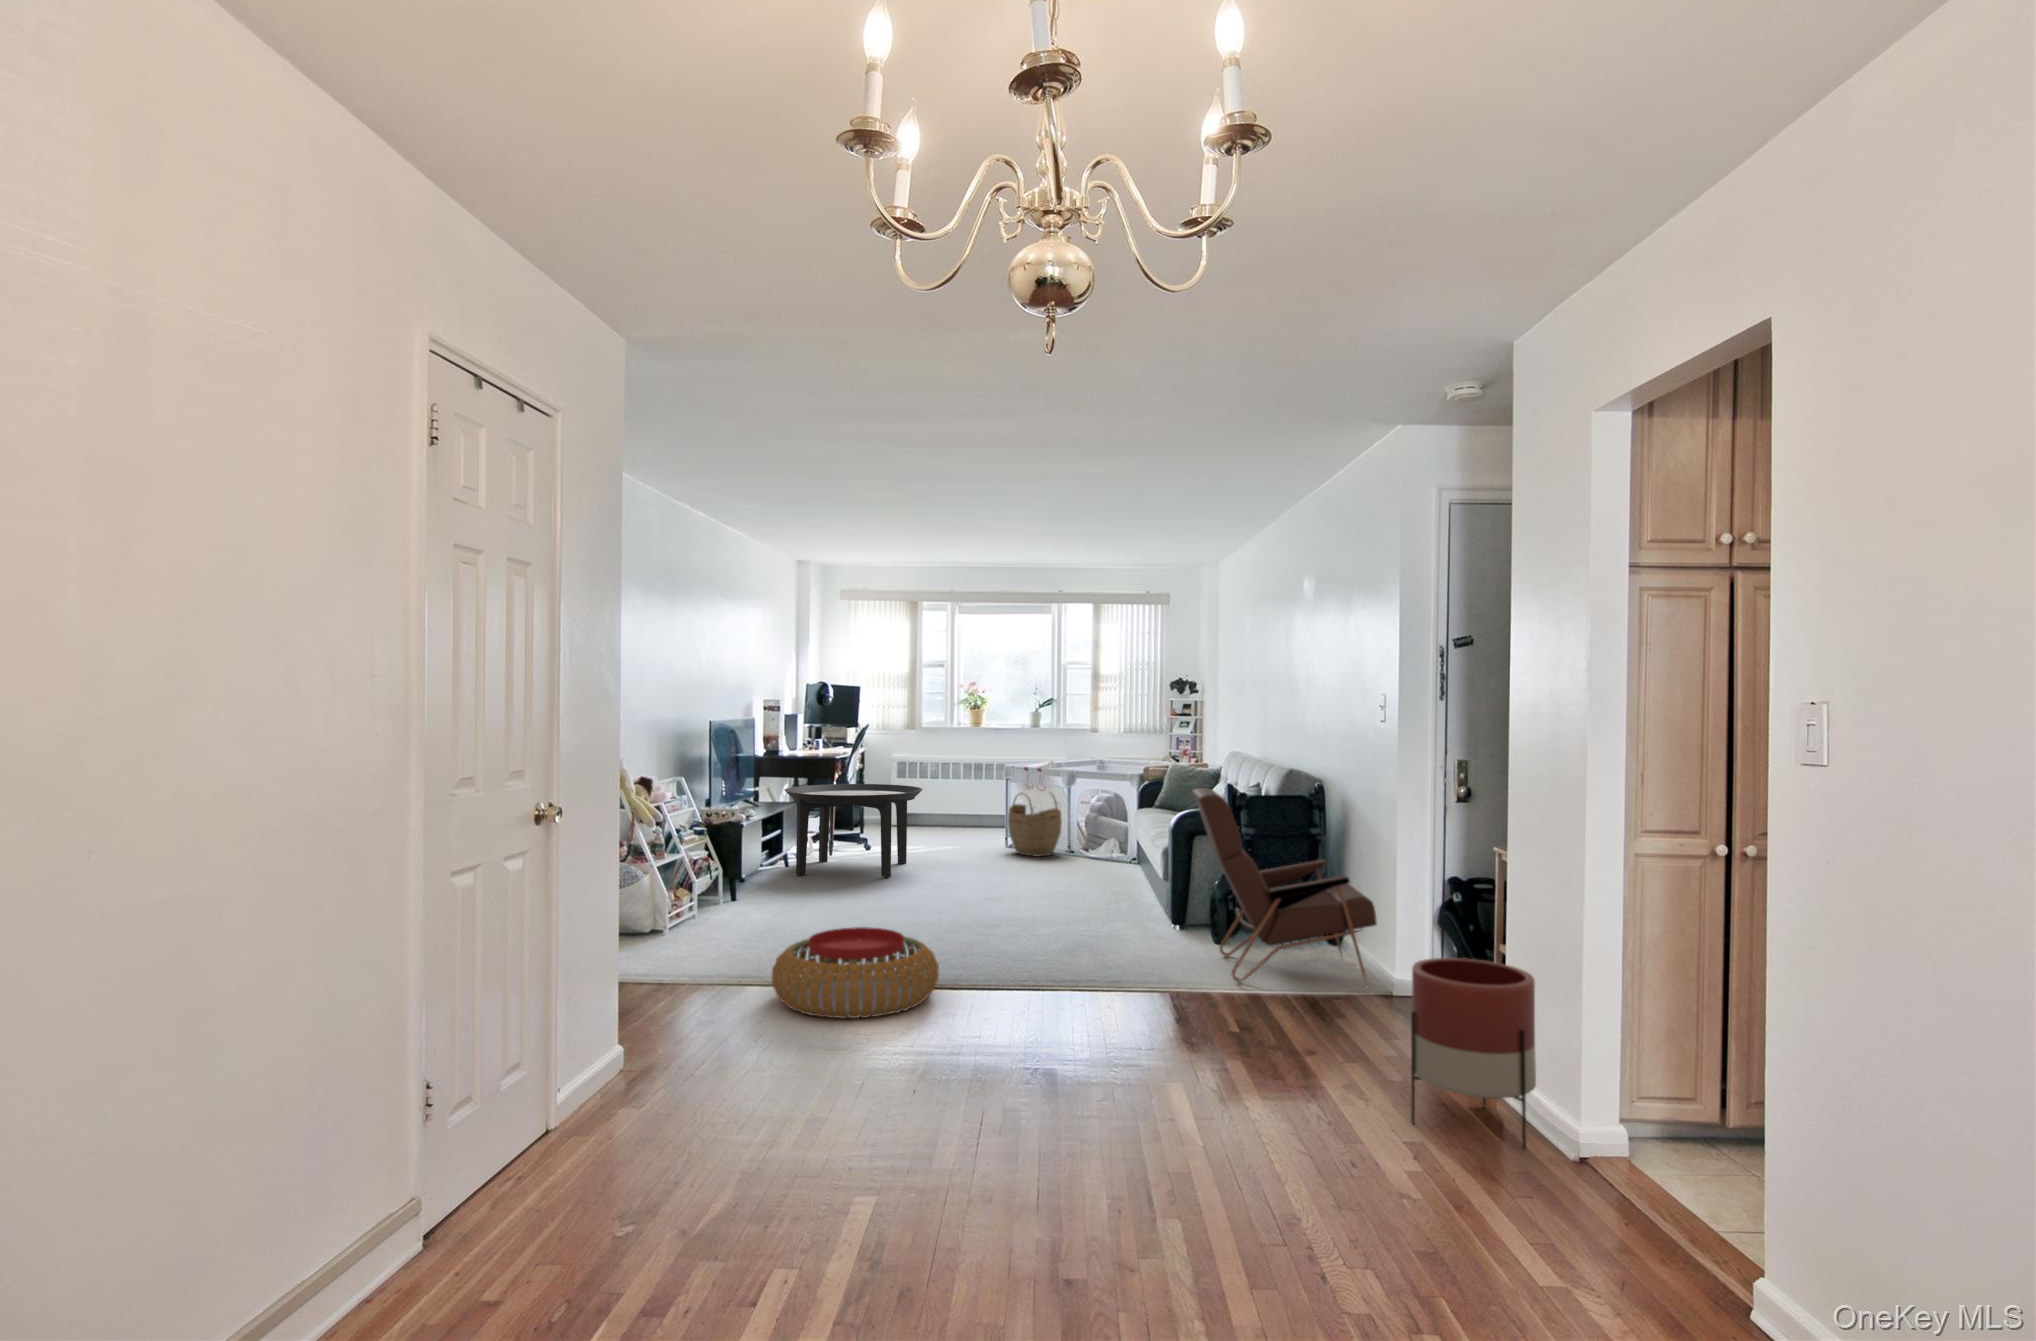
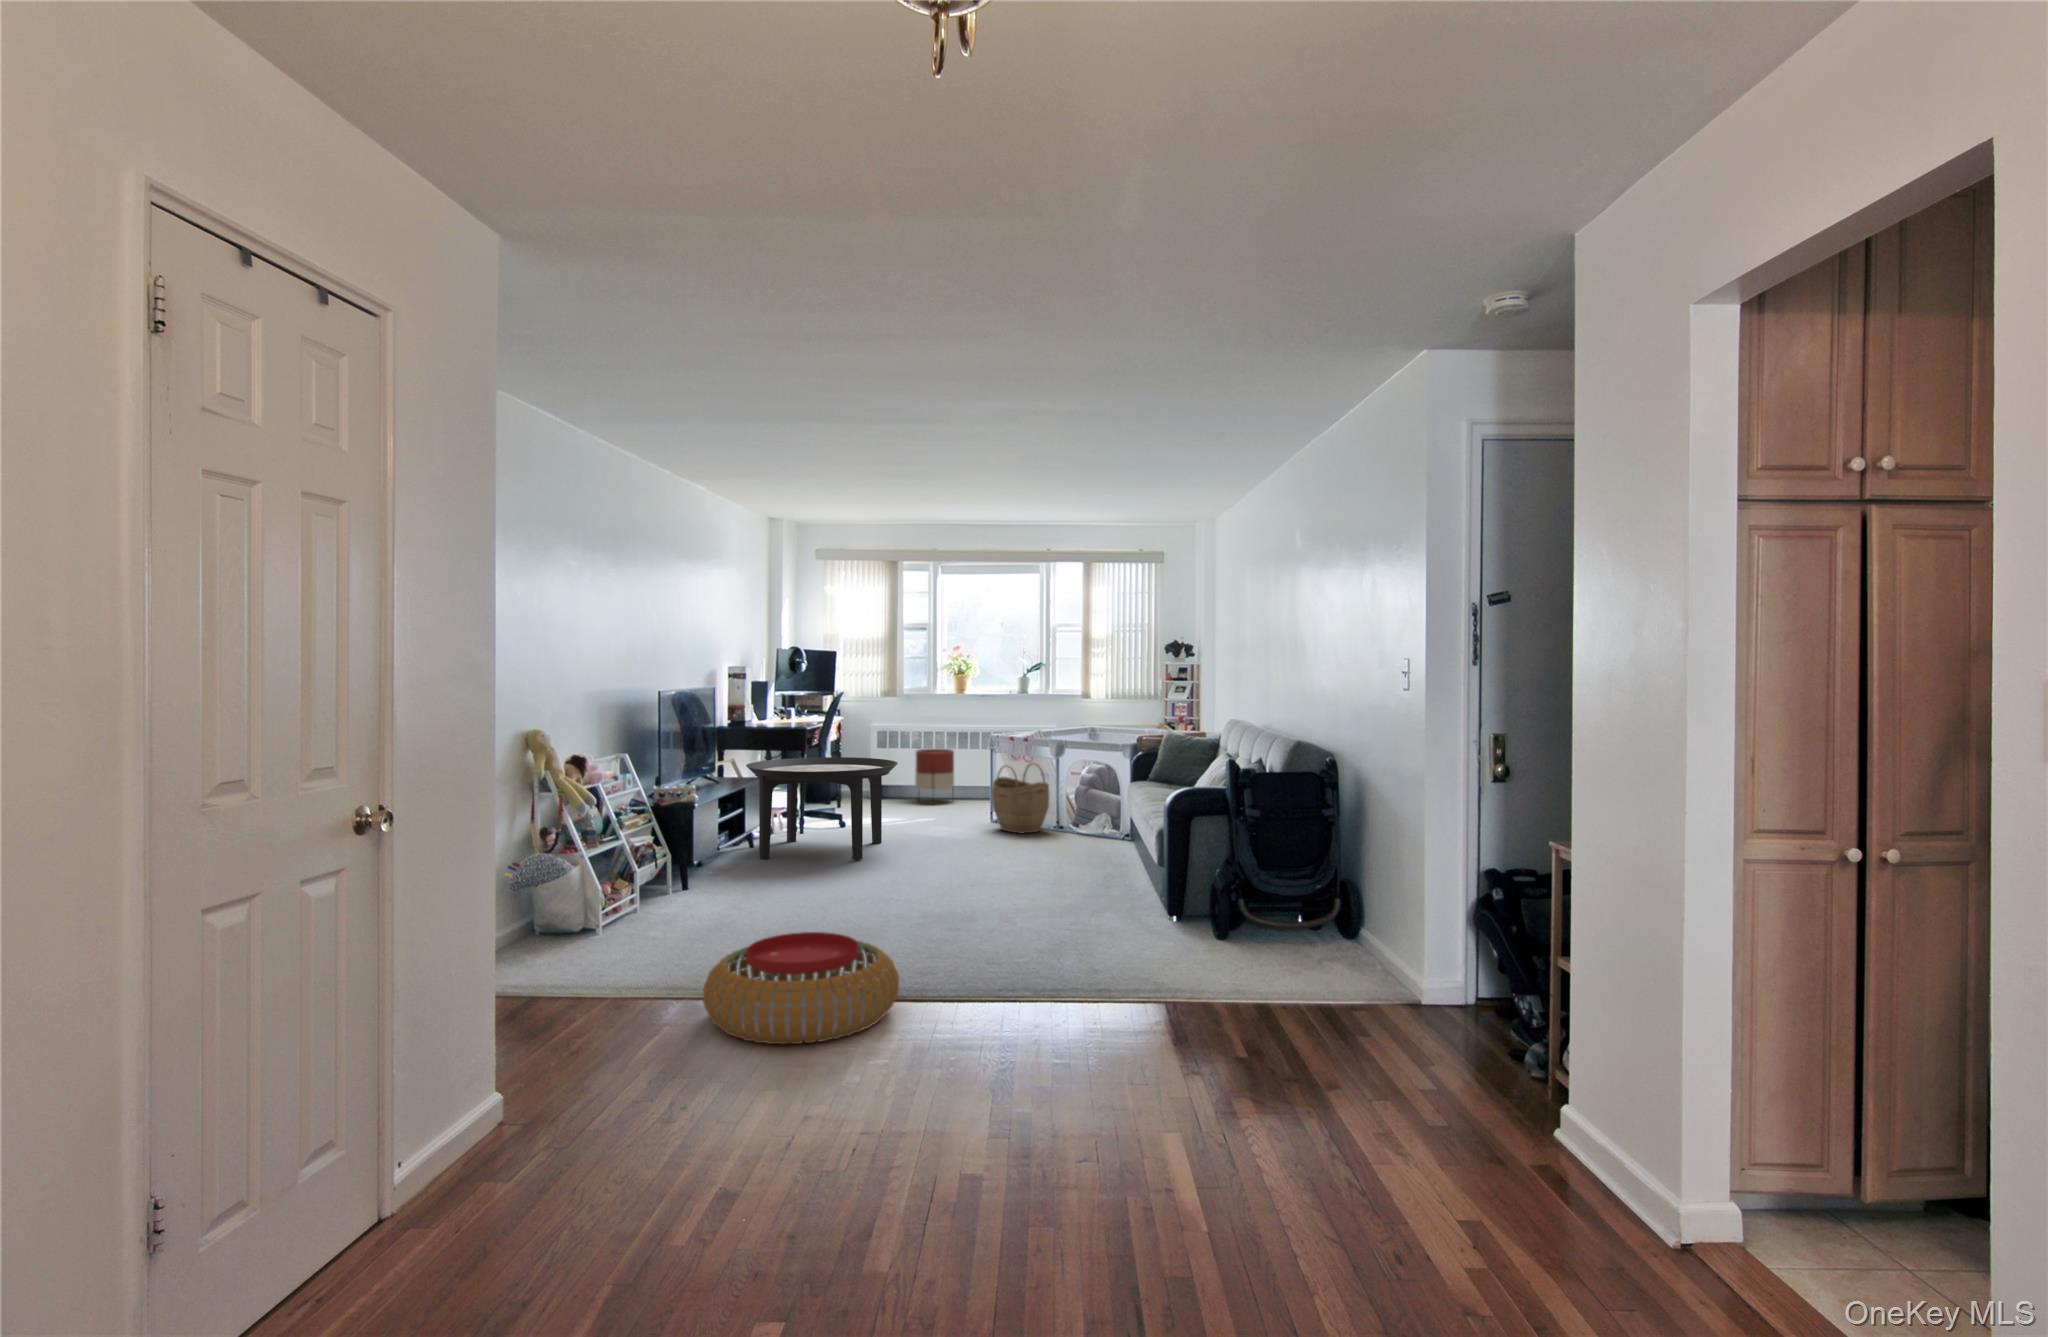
armchair: present [1193,788,1377,982] -> none [1191,767,1401,993]
planter: present [1411,958,1536,1149] -> present [915,749,954,789]

